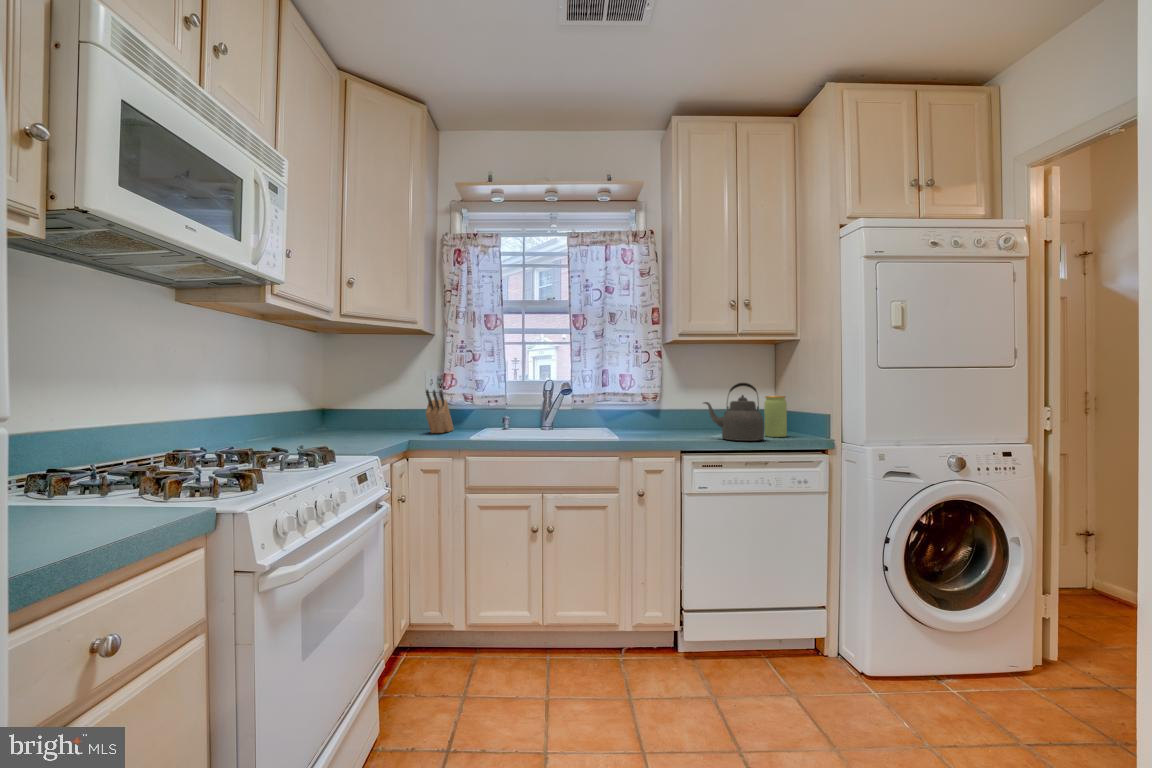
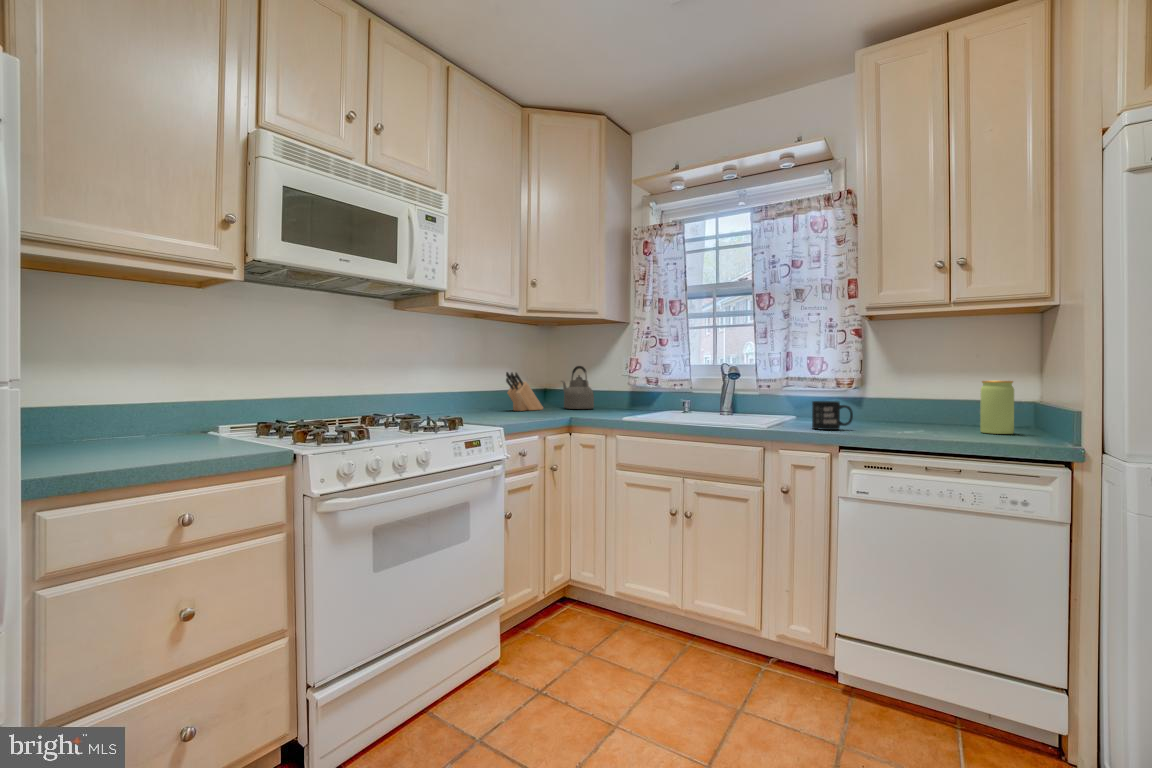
kettle: present [704,383,764,441] -> present [562,366,594,409]
knife block: present [426,390,454,433] -> present [506,372,543,411]
mug: none [658,416,690,442] -> present [812,401,853,430]

